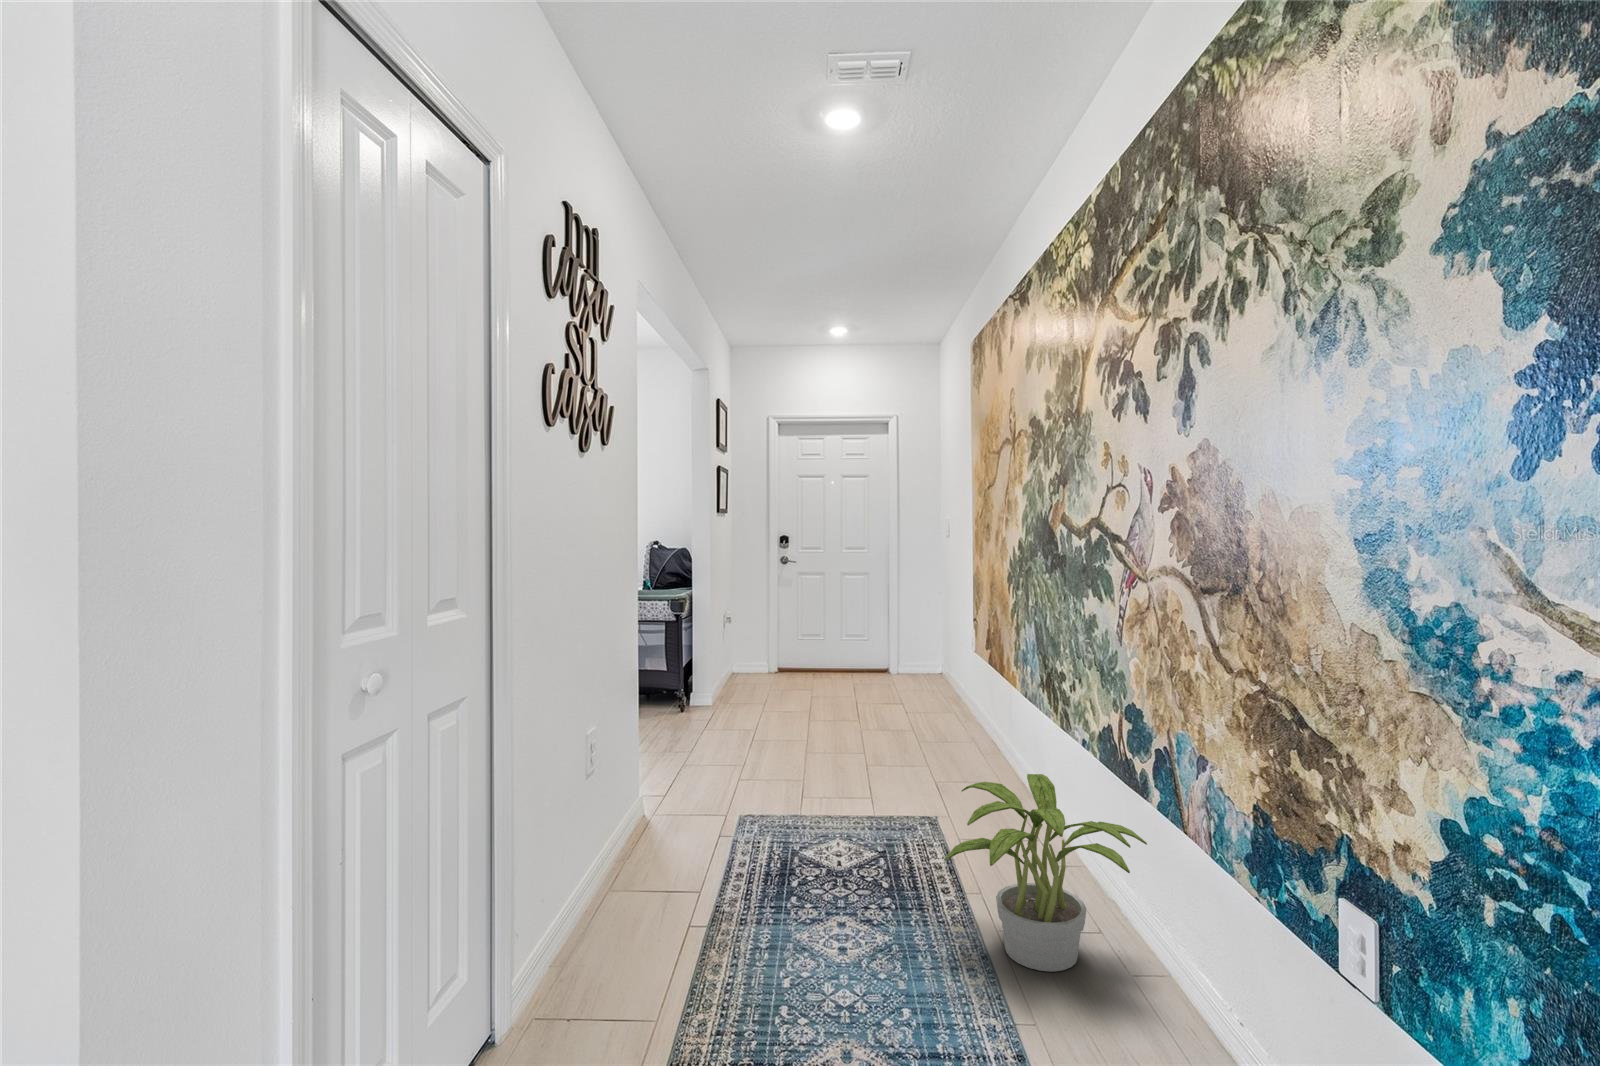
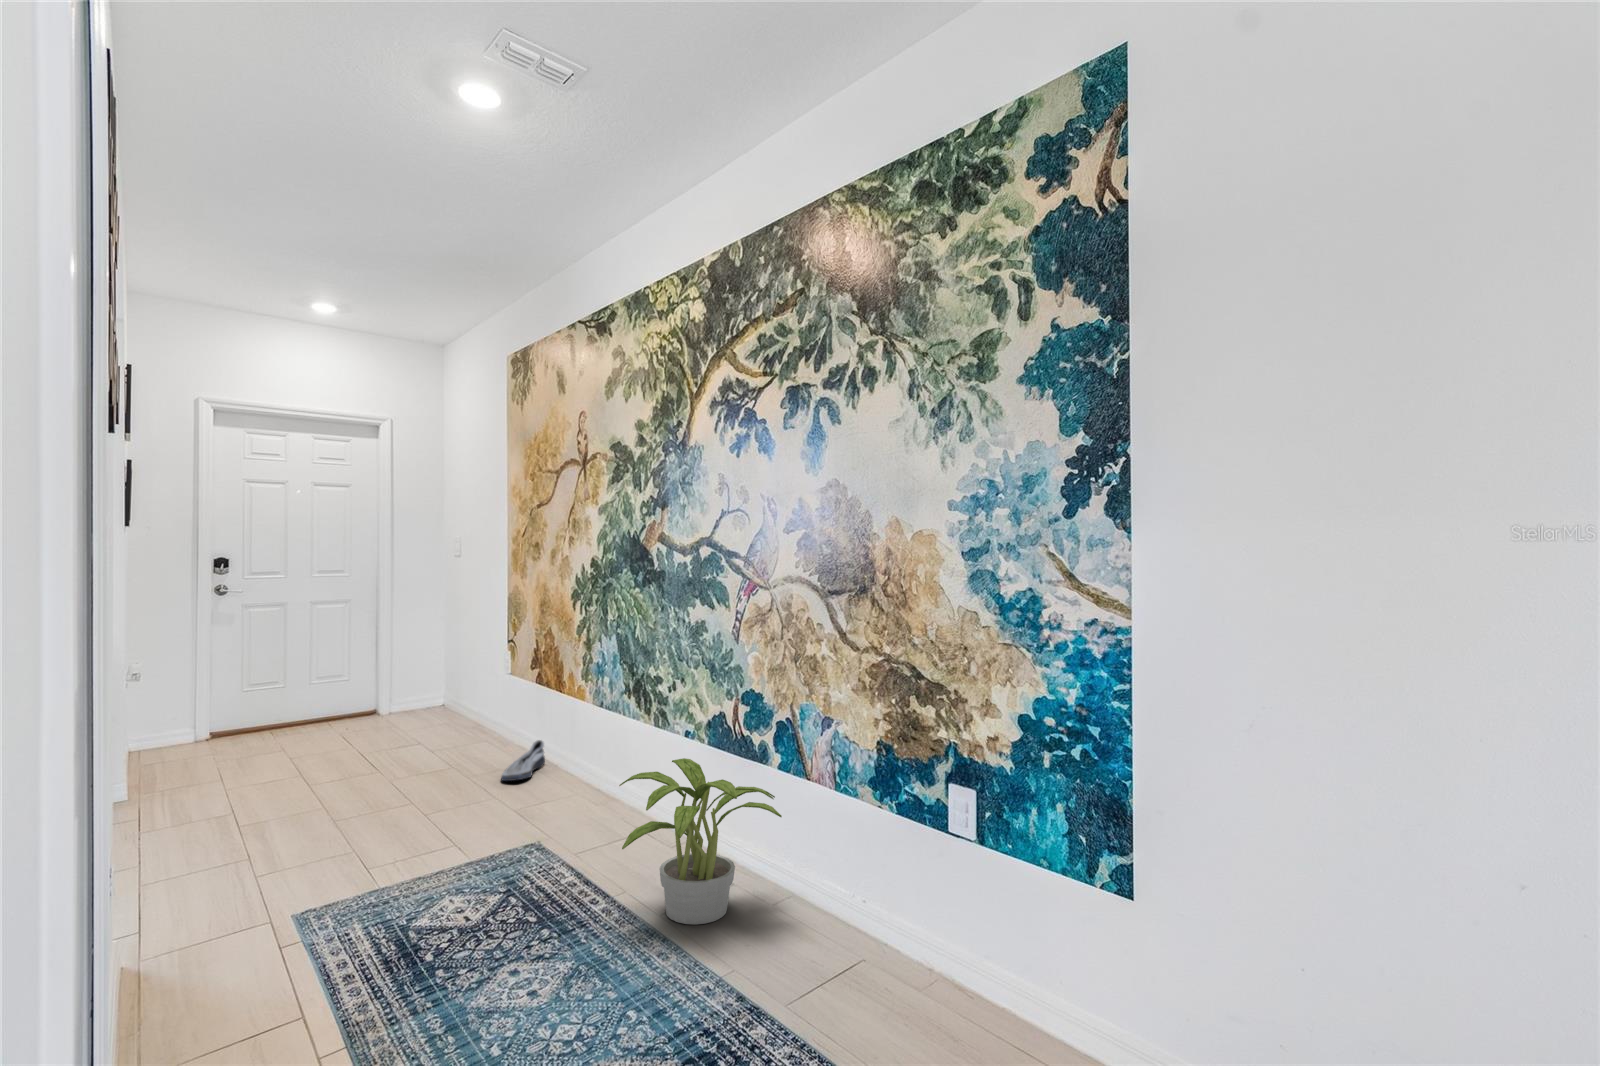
shoe: none [940,724,990,761] -> present [501,740,545,781]

